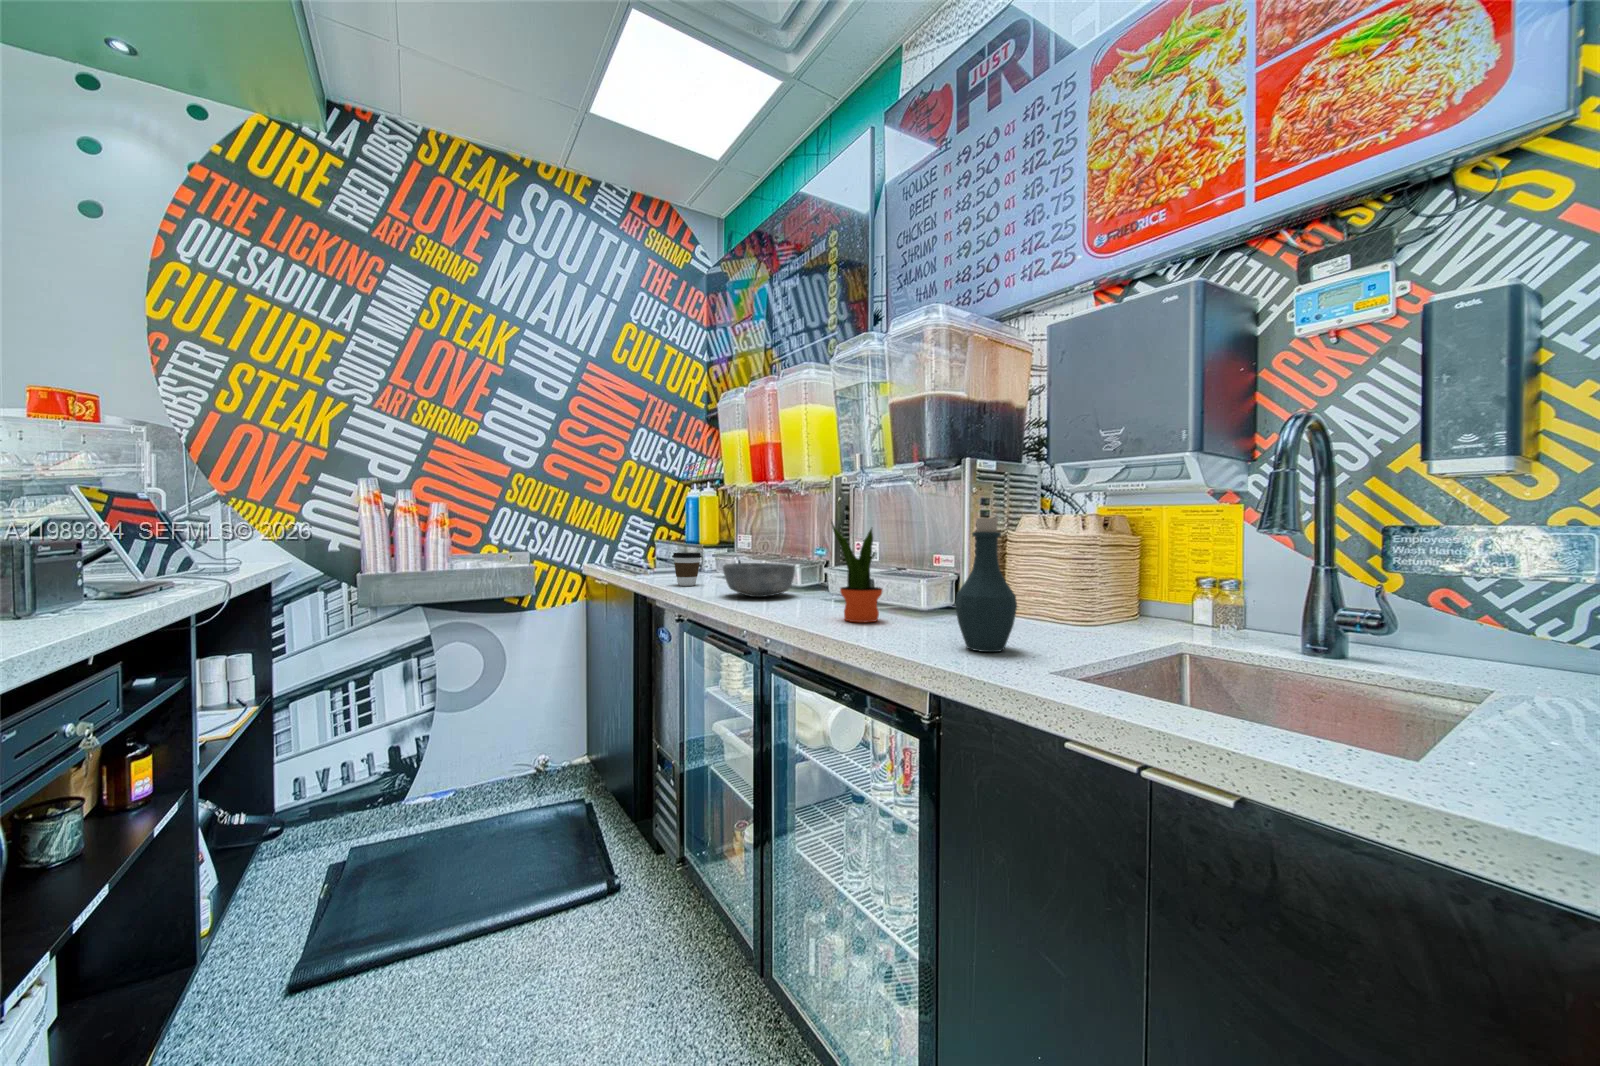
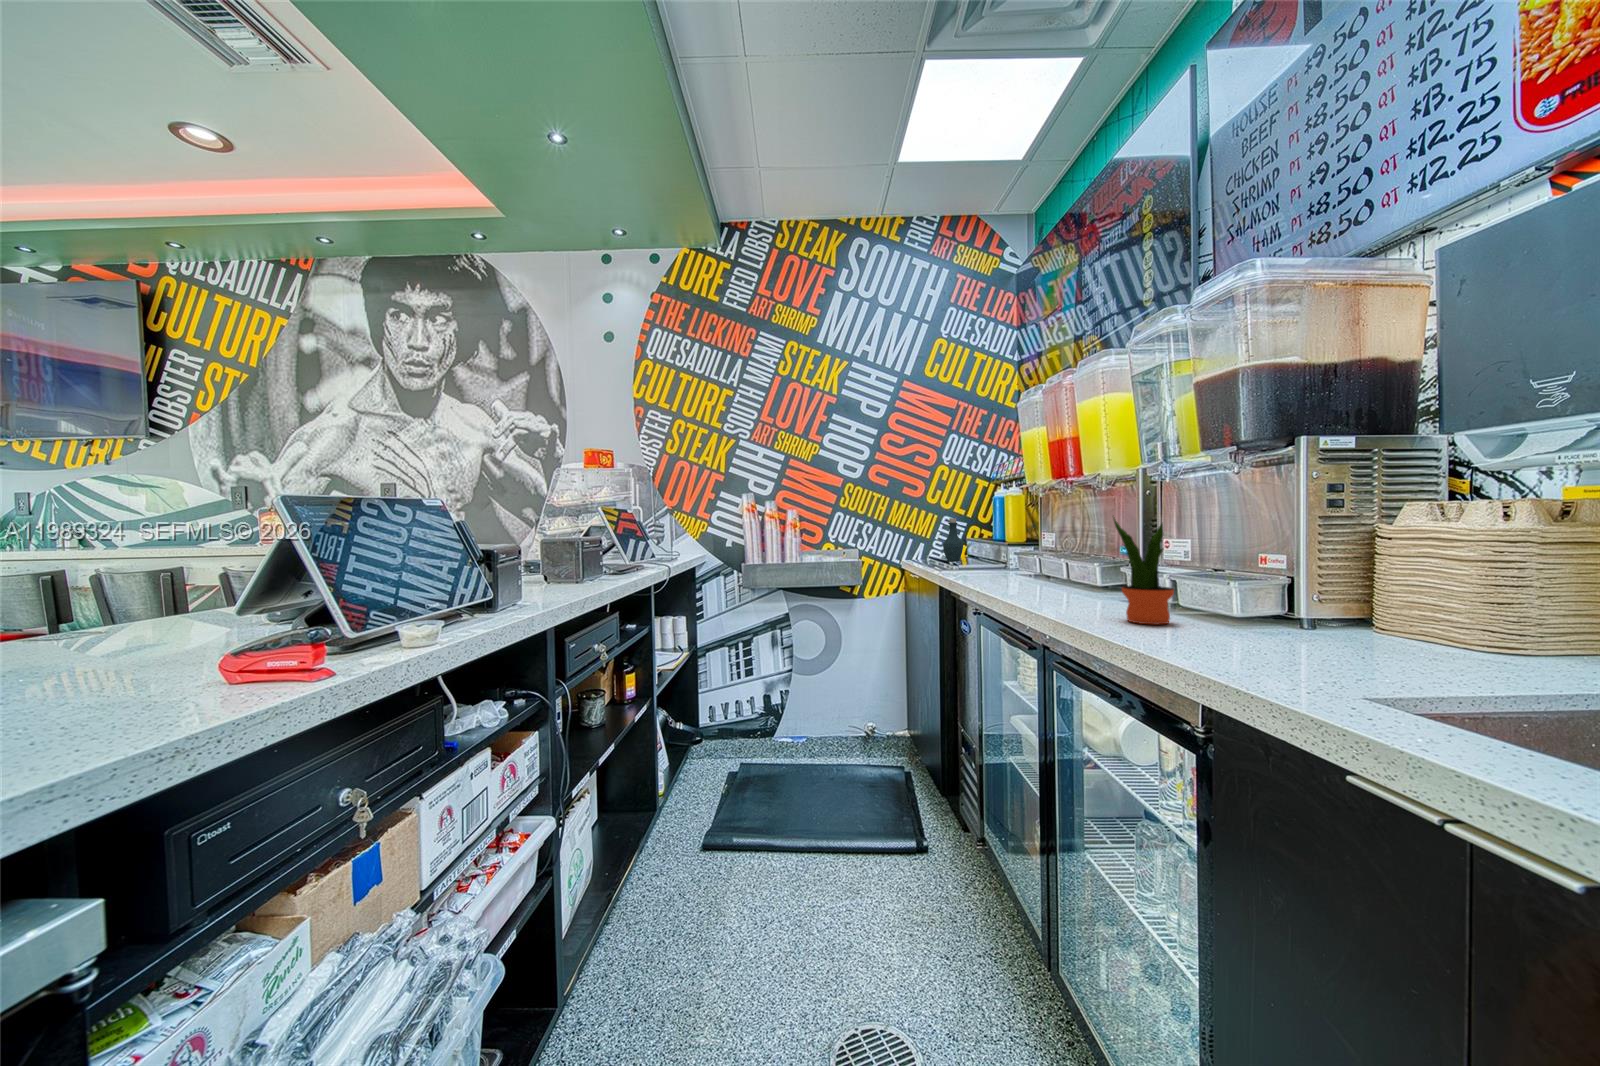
bottle: present [955,518,1017,652] -> present [943,518,963,561]
coffee cup: present [672,553,702,586] -> none [970,549,998,581]
bowl: present [723,563,795,597] -> none [1011,560,1090,594]

